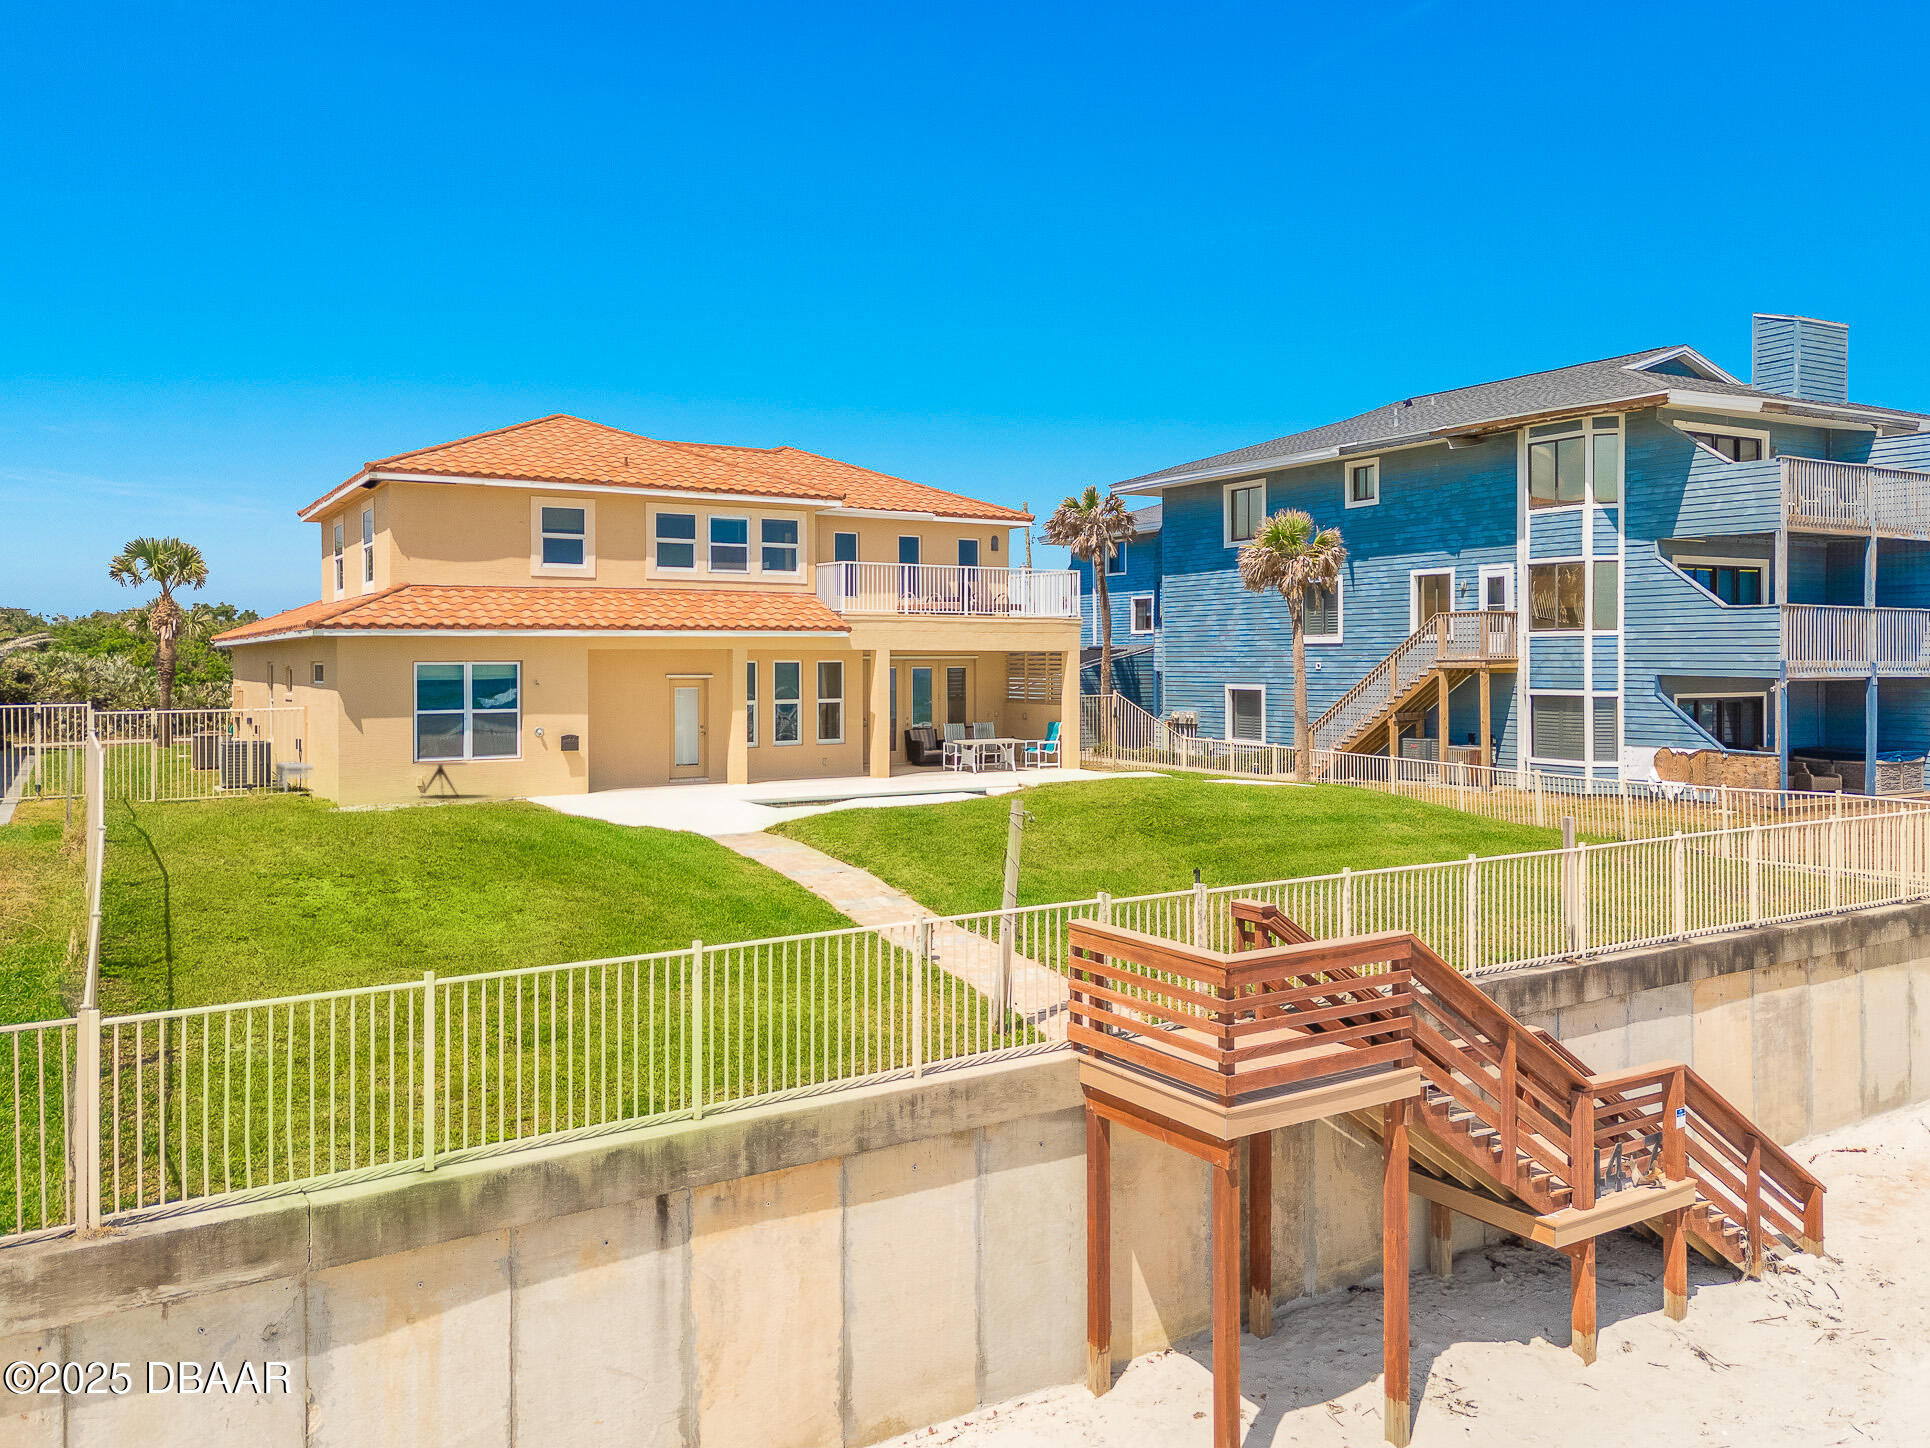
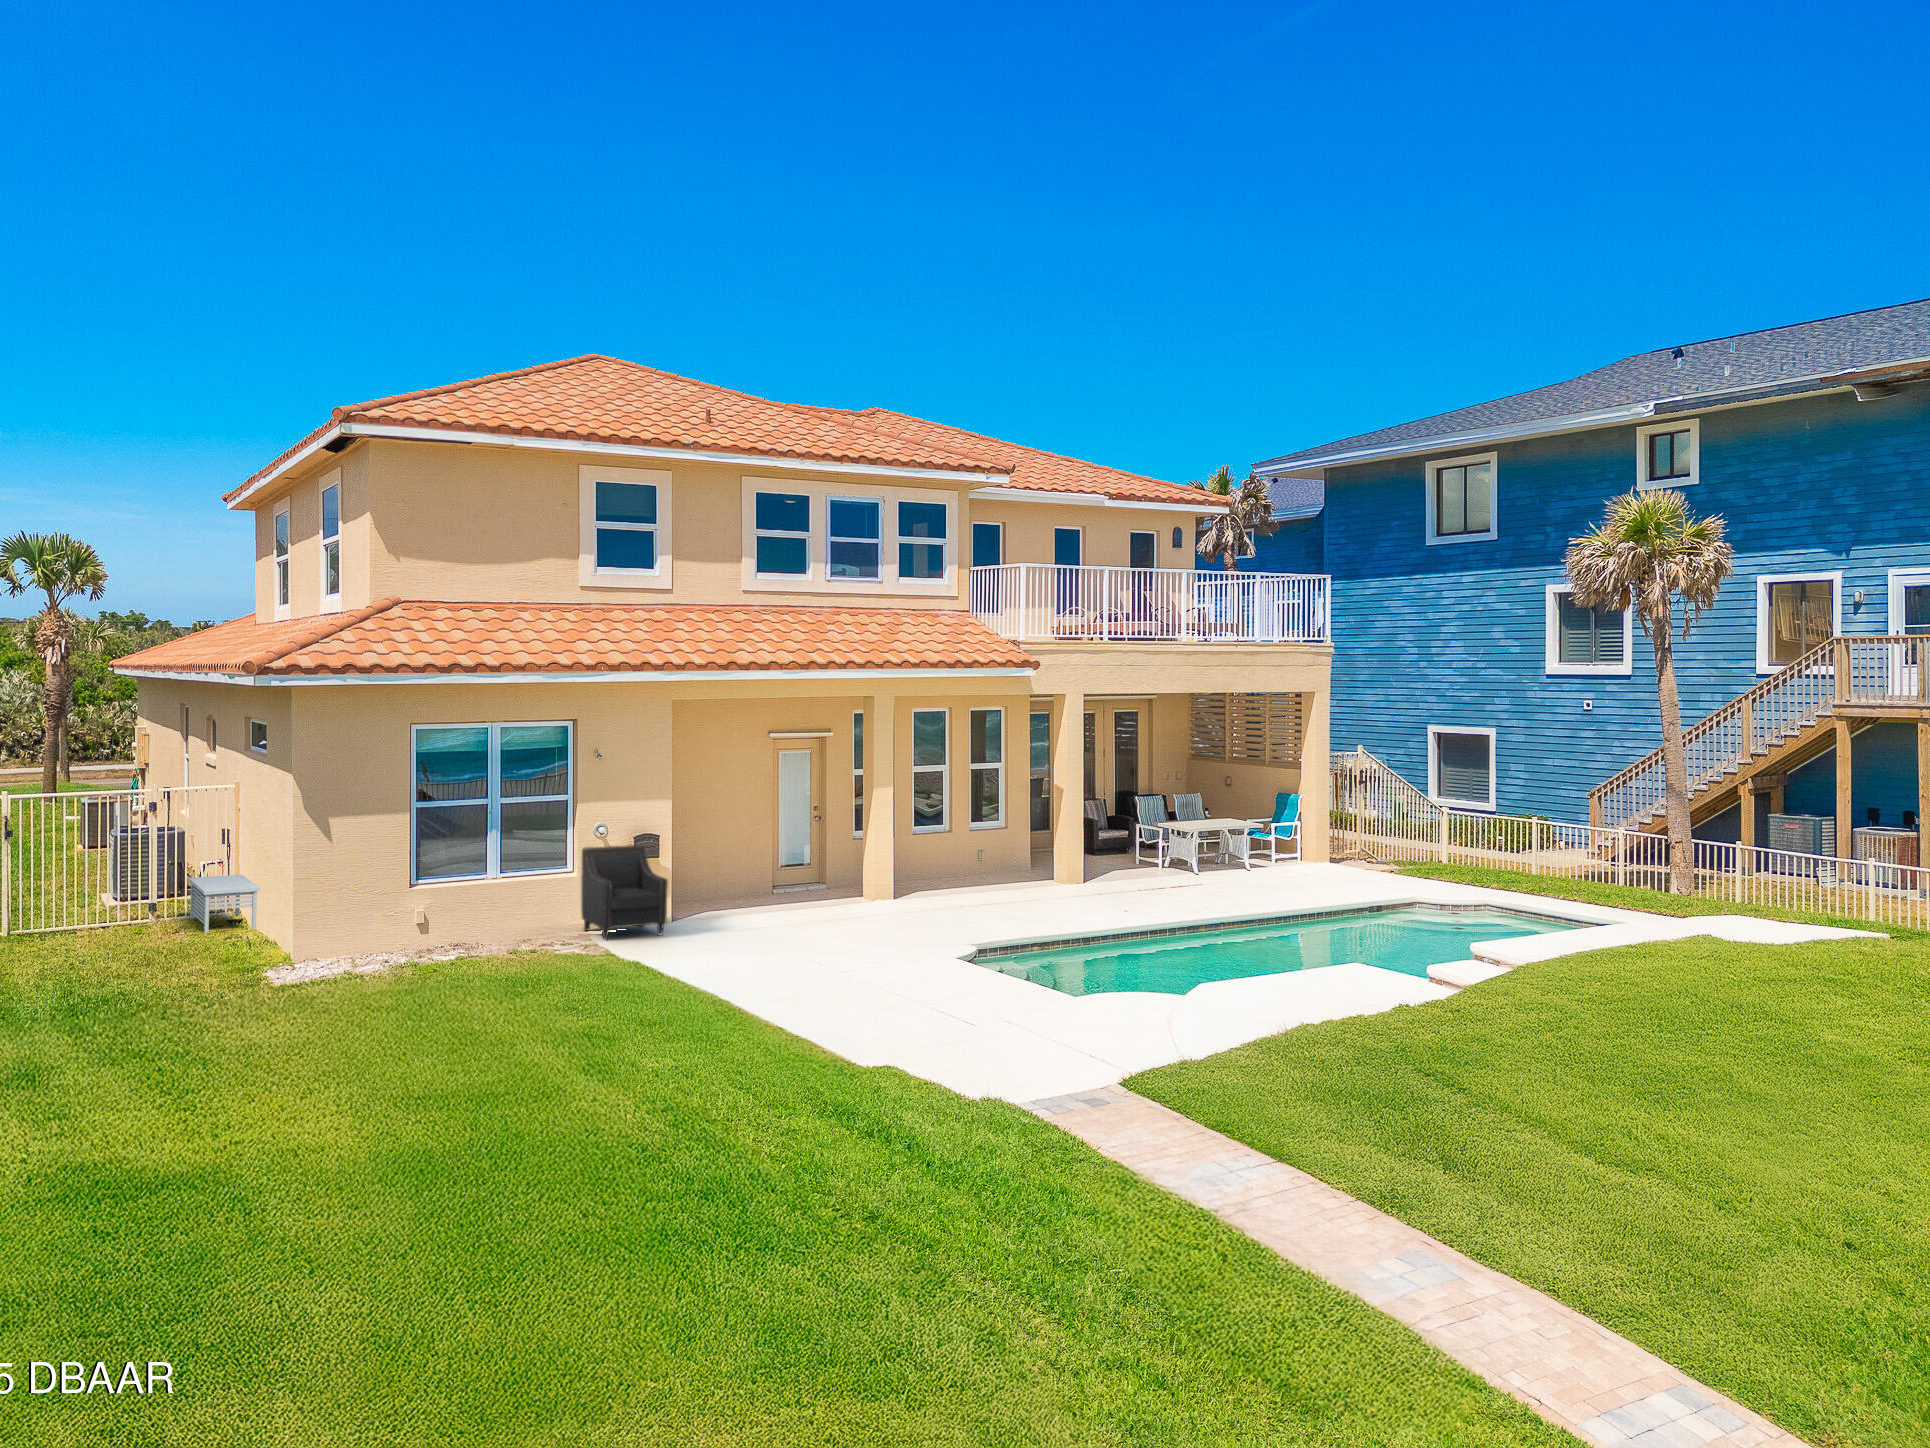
chair: none [524,742,577,796] -> present [581,845,668,940]
round table: present [413,761,466,795] -> none [413,885,501,953]

